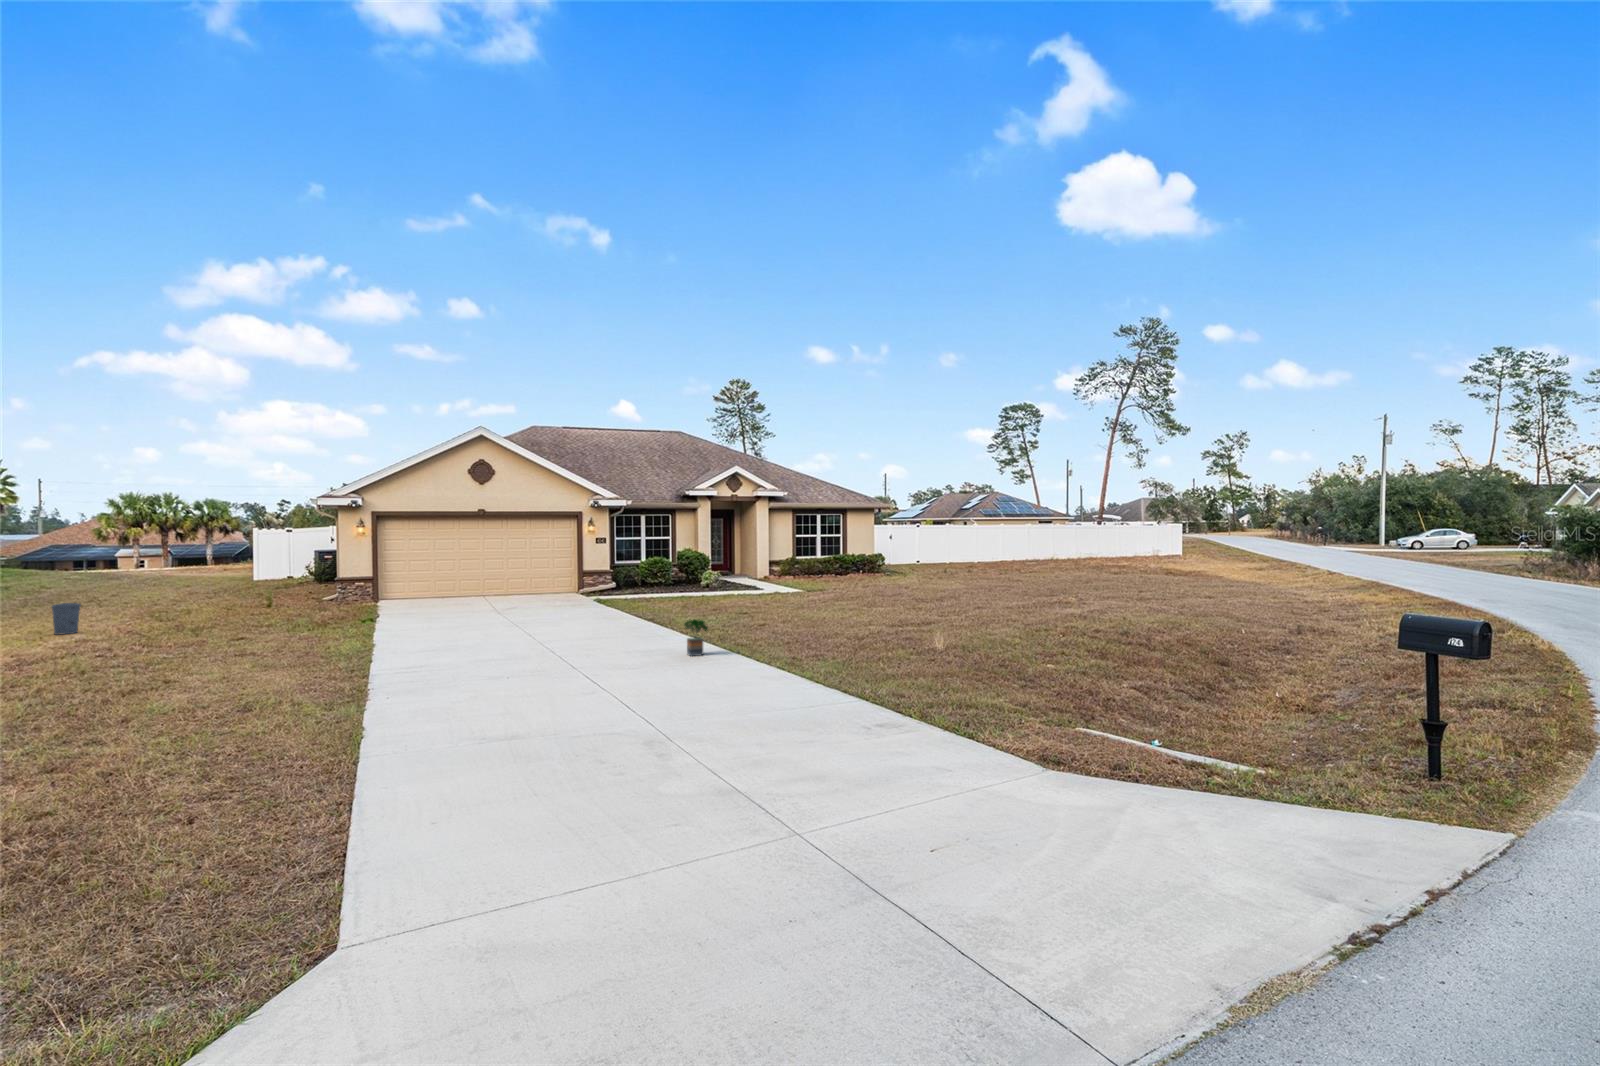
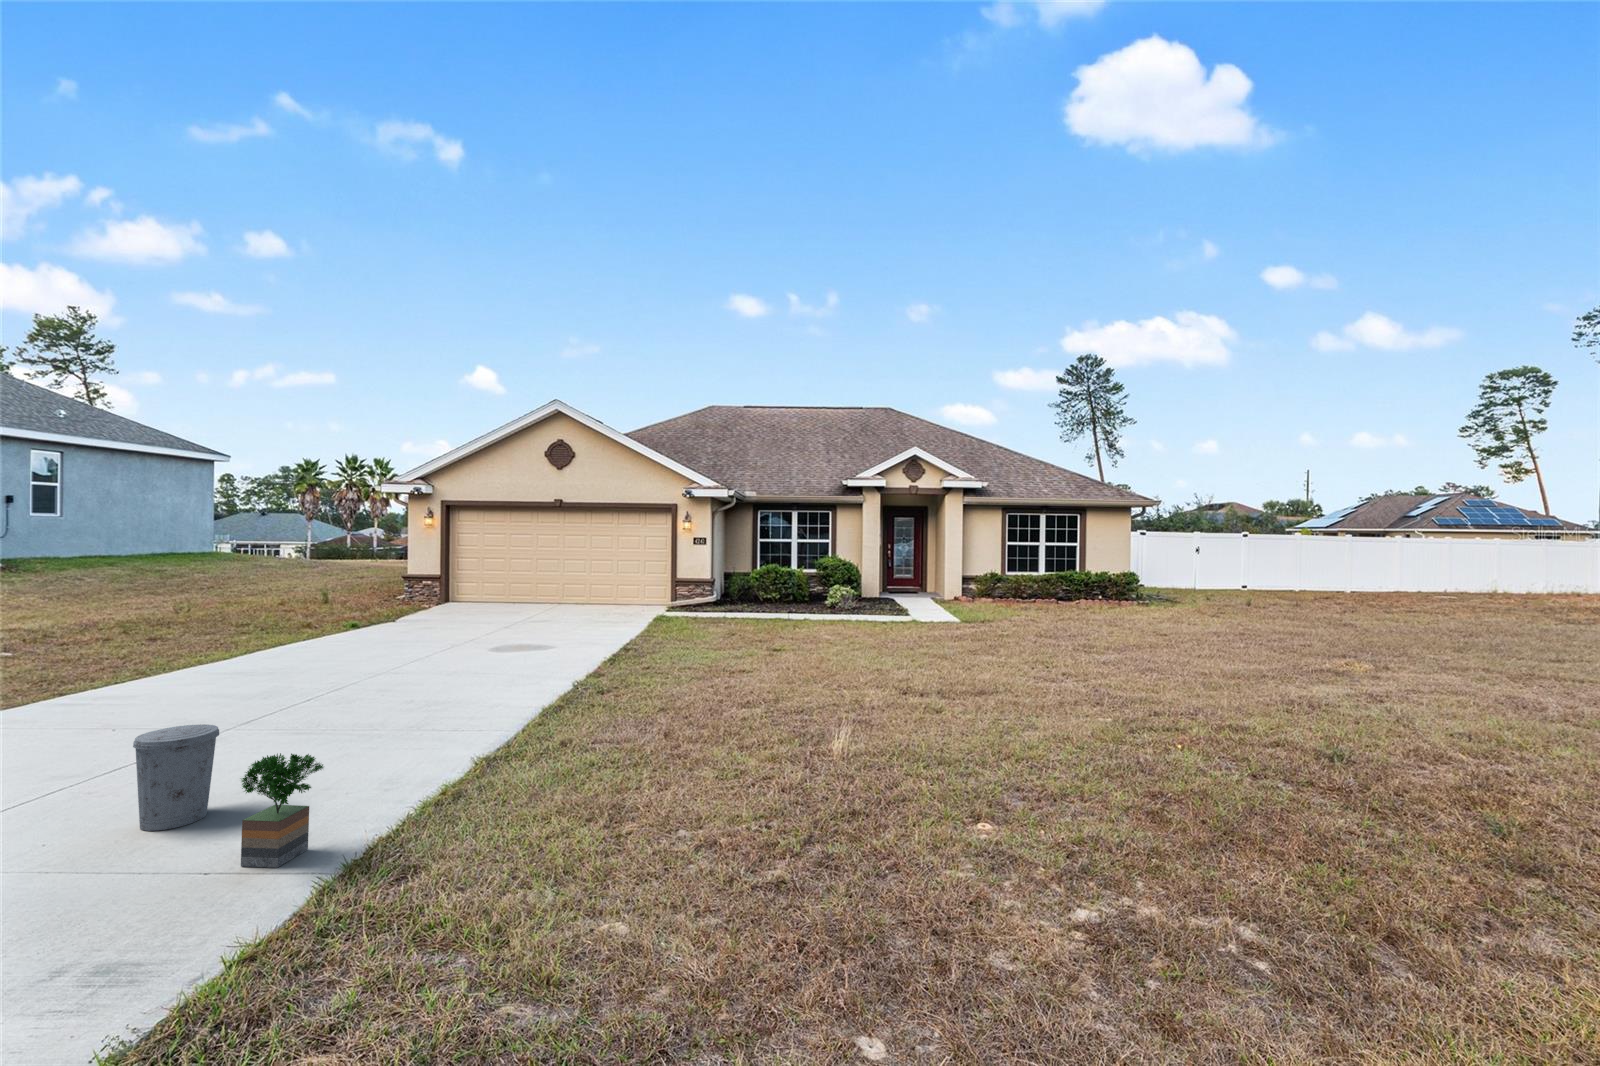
trash can: present [52,603,81,635] -> present [133,724,219,831]

